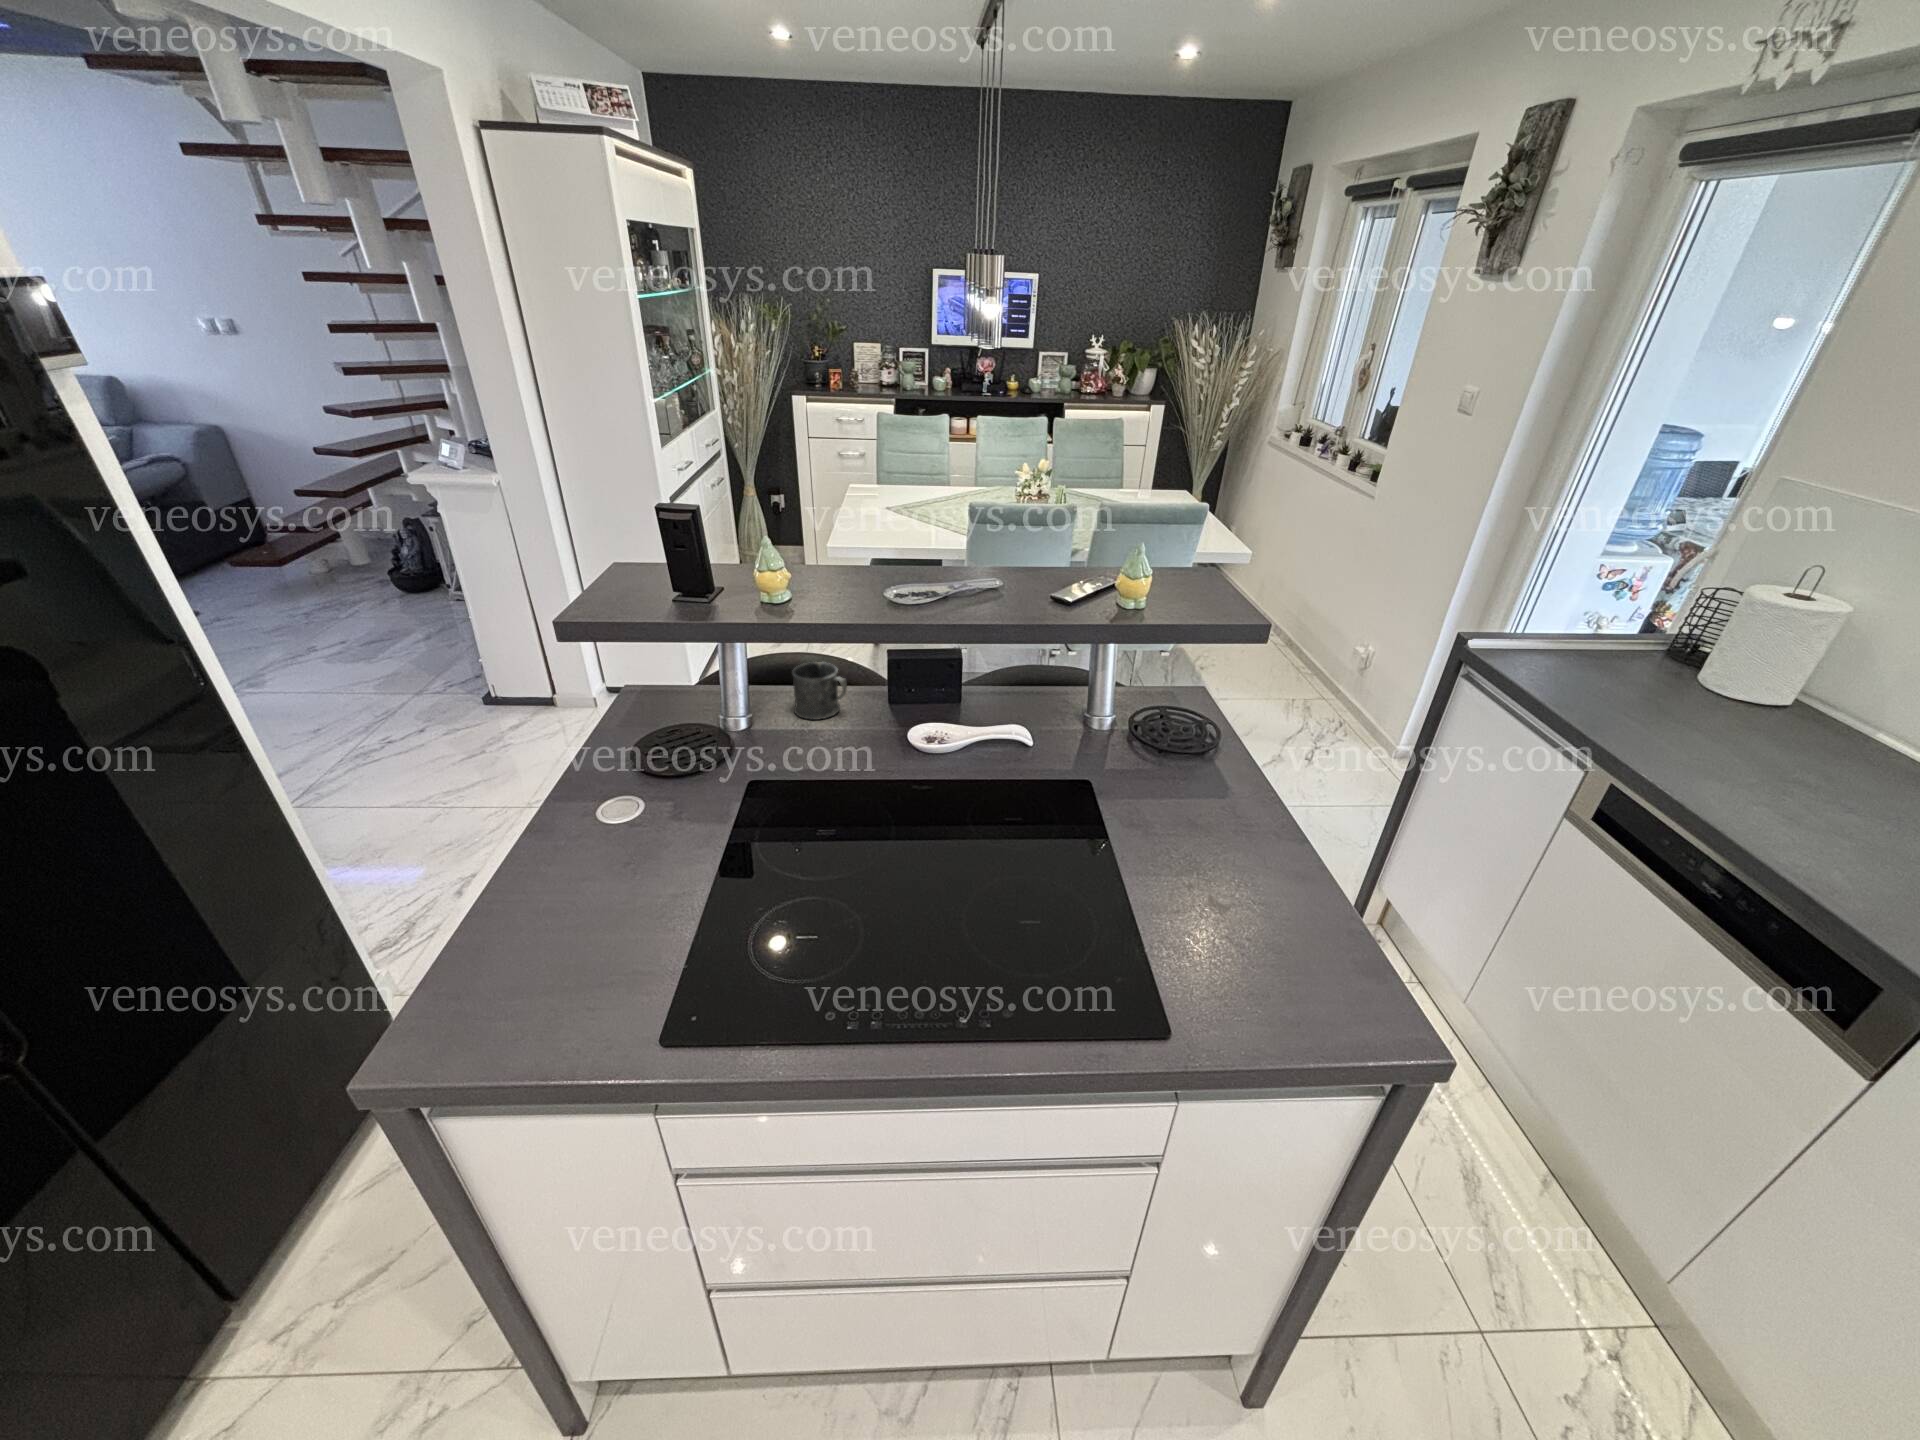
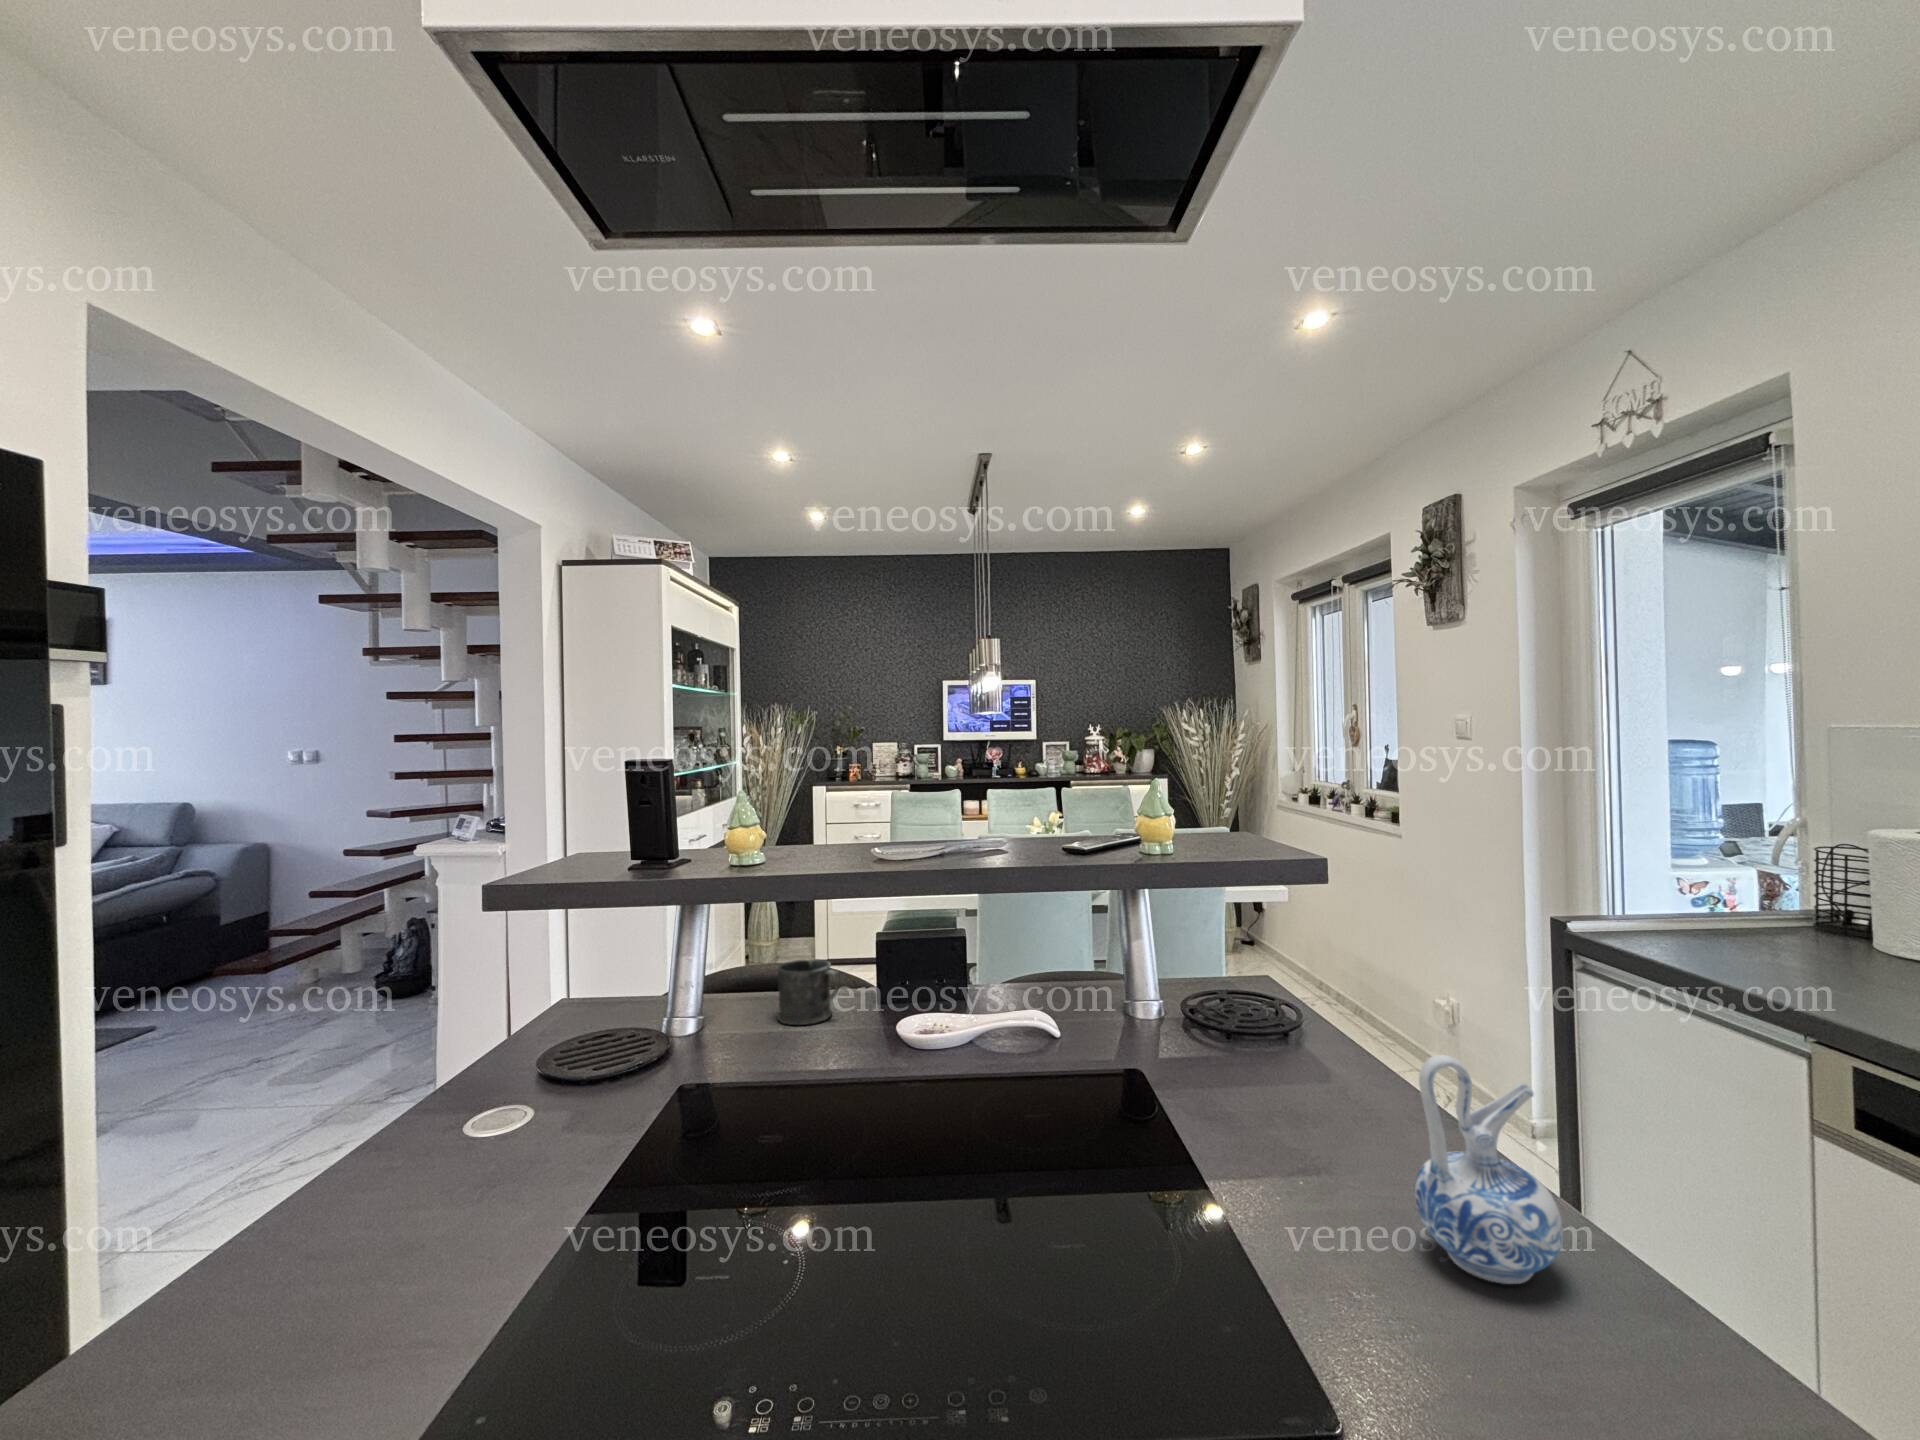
ceramic pitcher: none [1262,850,1359,978] -> present [1415,1055,1563,1284]

